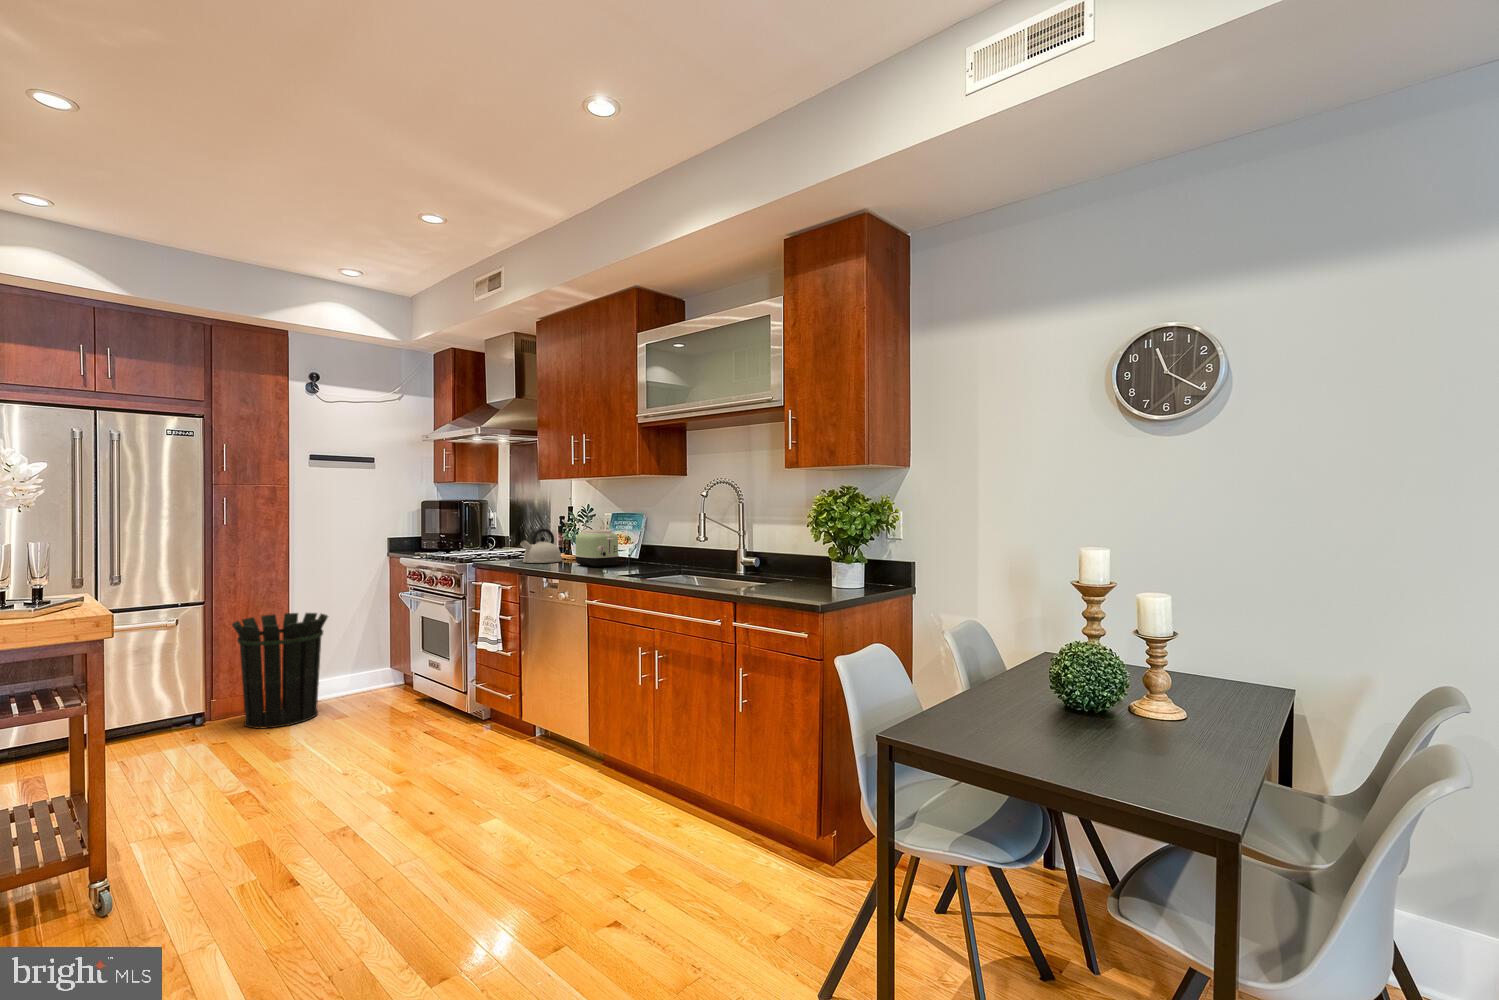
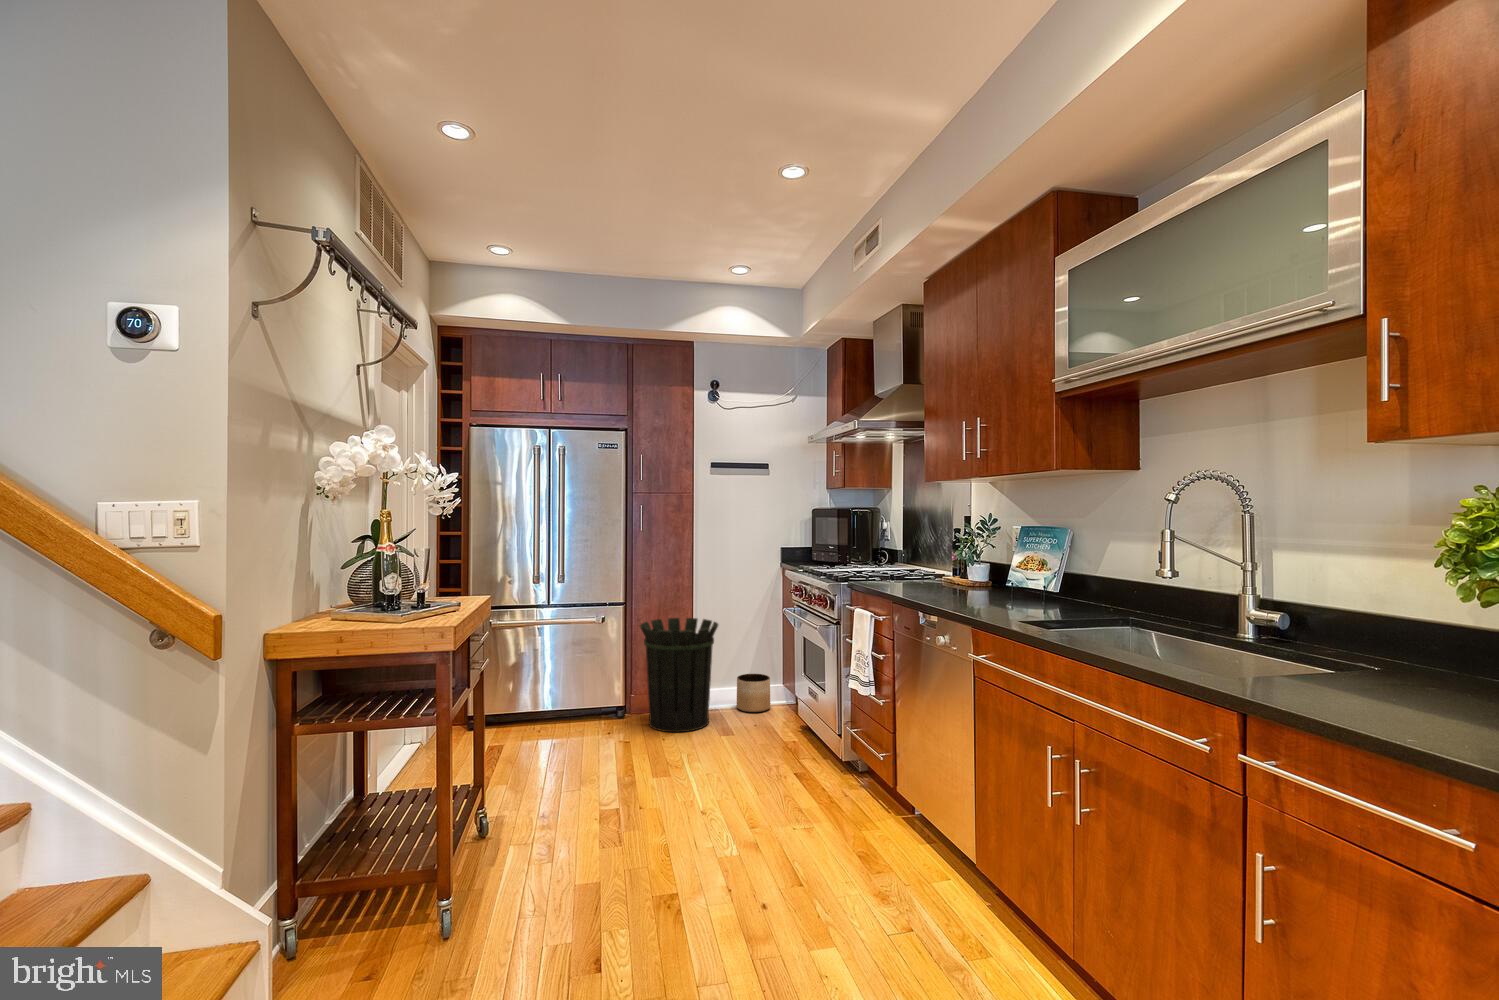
kettle: present [520,528,562,563] -> none [899,544,953,588]
toaster: present [575,529,619,567] -> none [966,548,1028,601]
planter: none [343,662,380,699] -> present [737,674,770,712]

